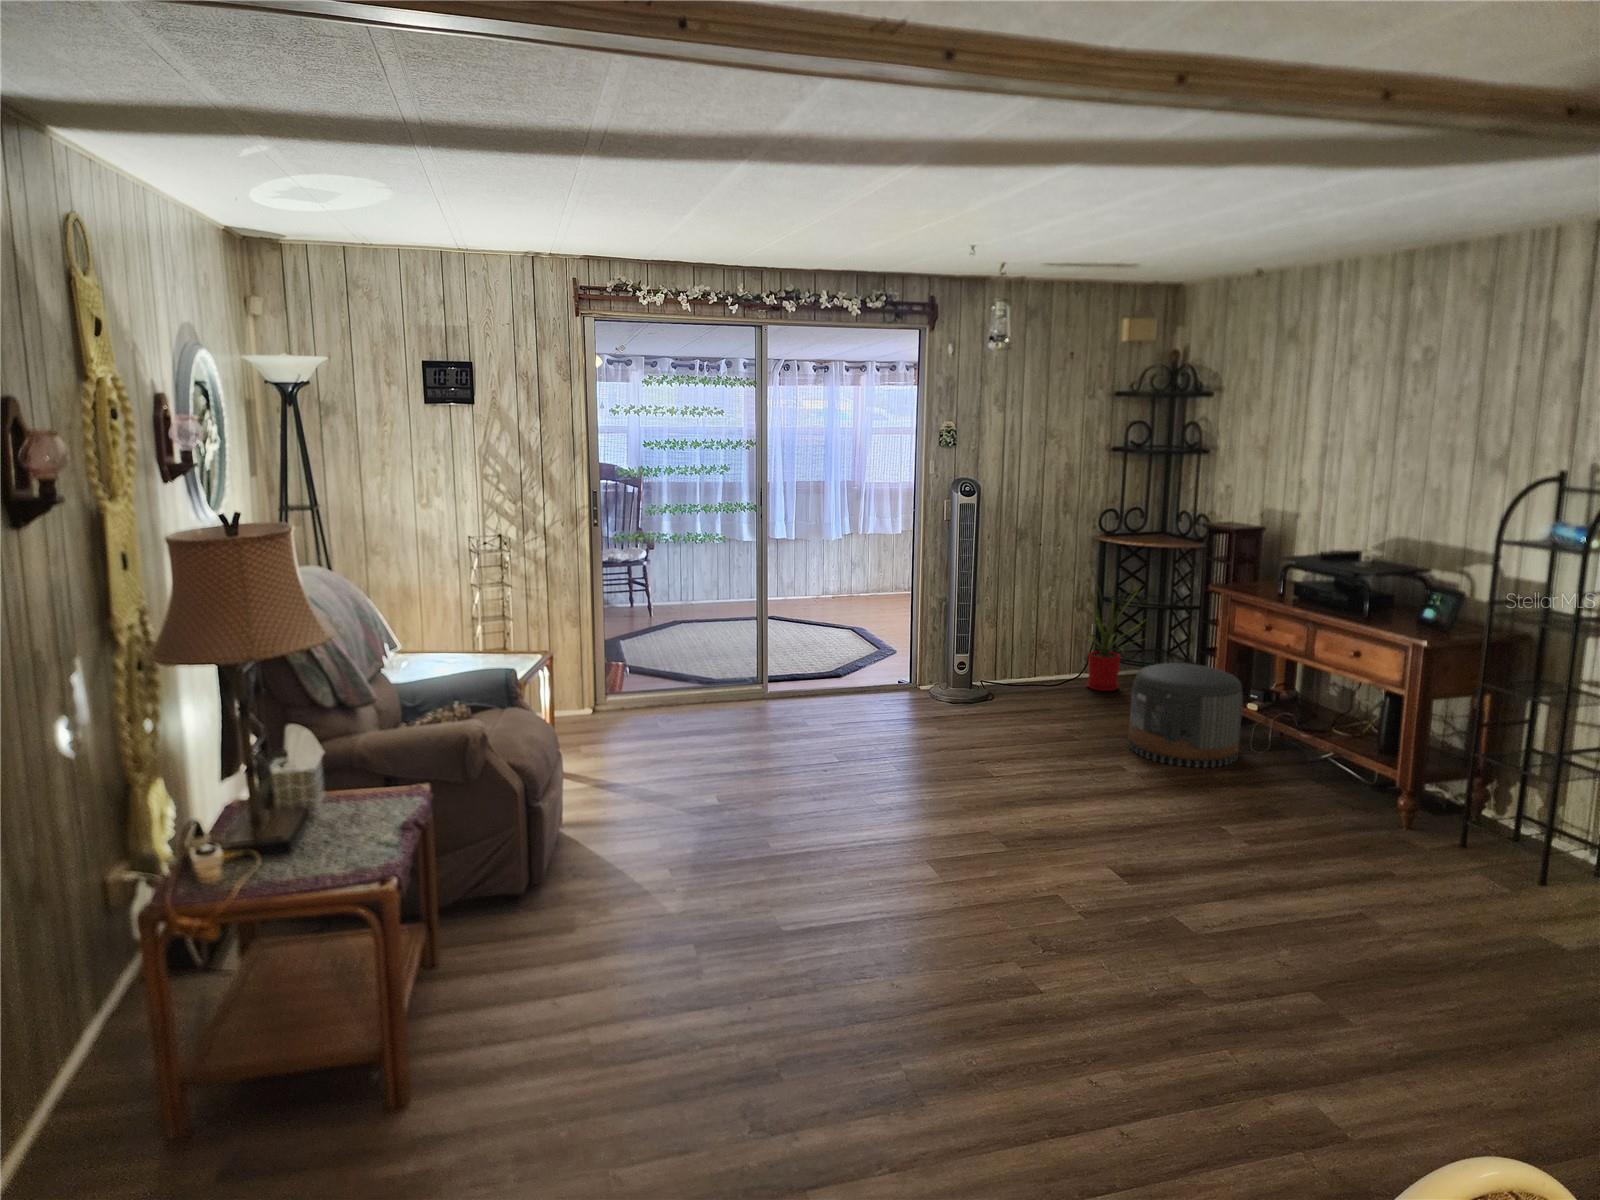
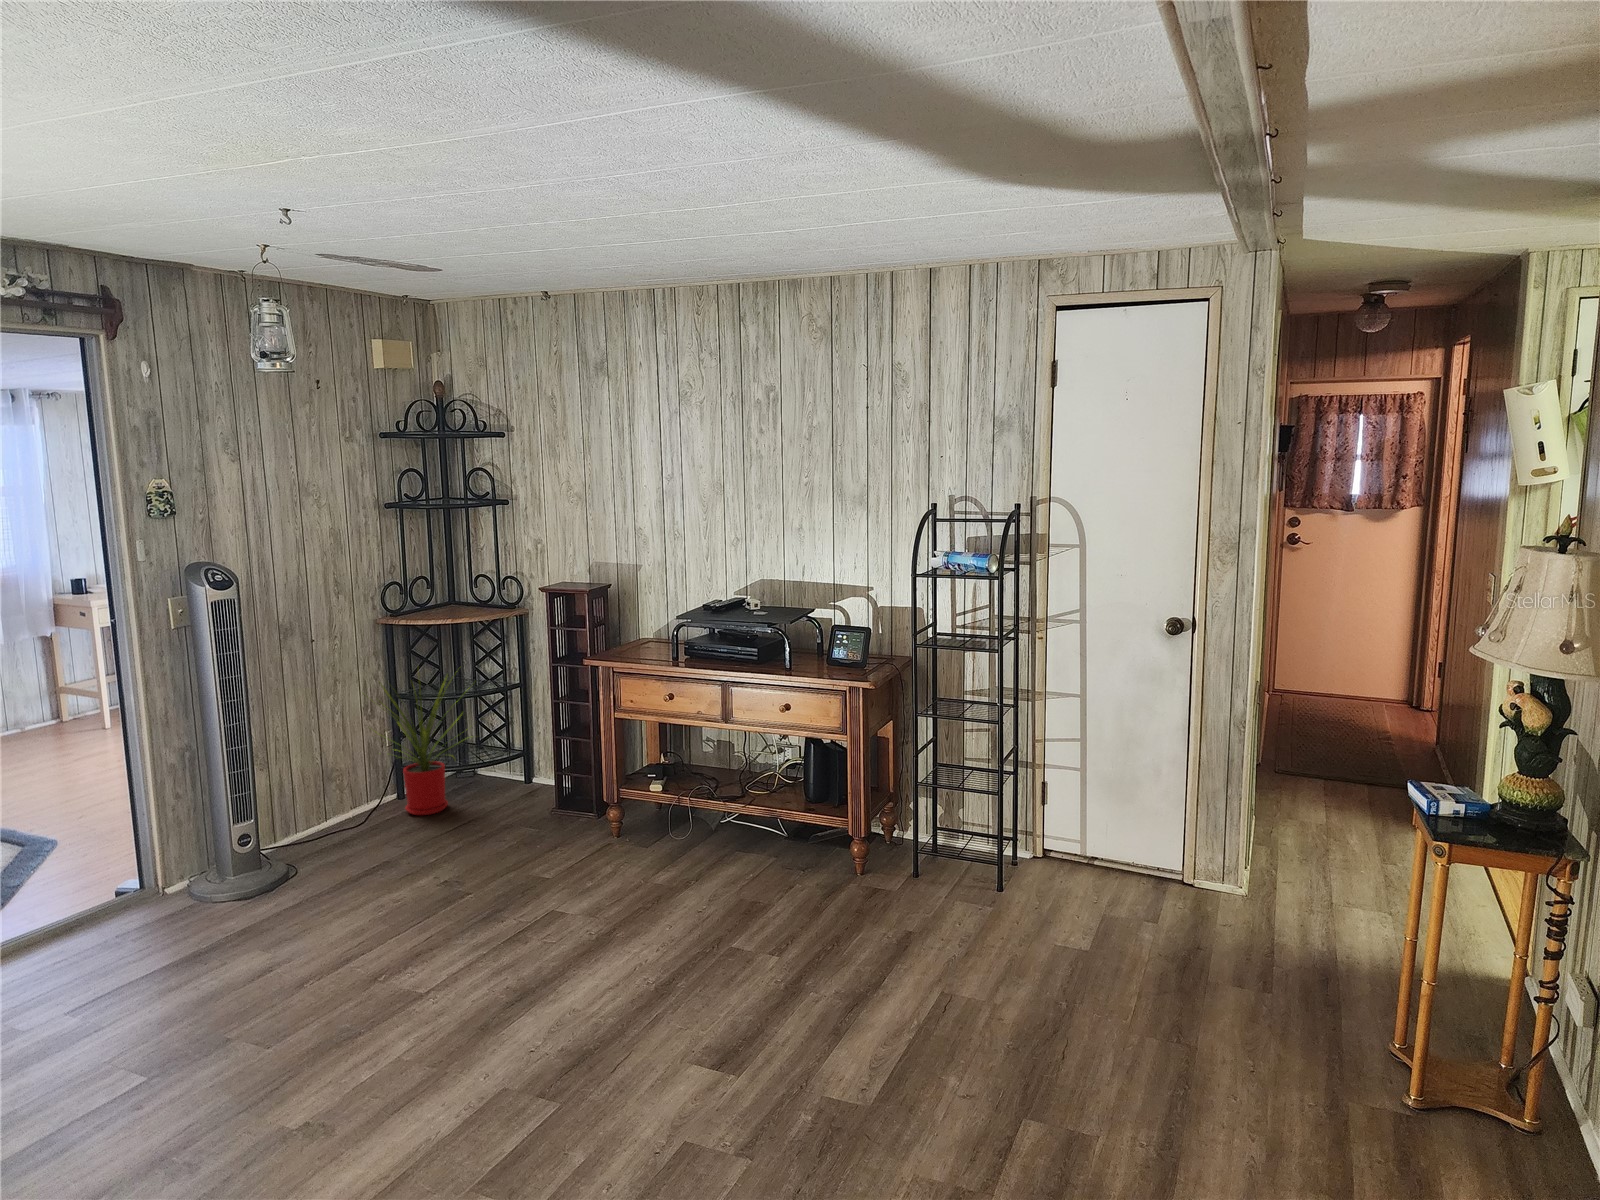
pouf: present [1129,663,1243,768] -> none [526,756,658,891]

